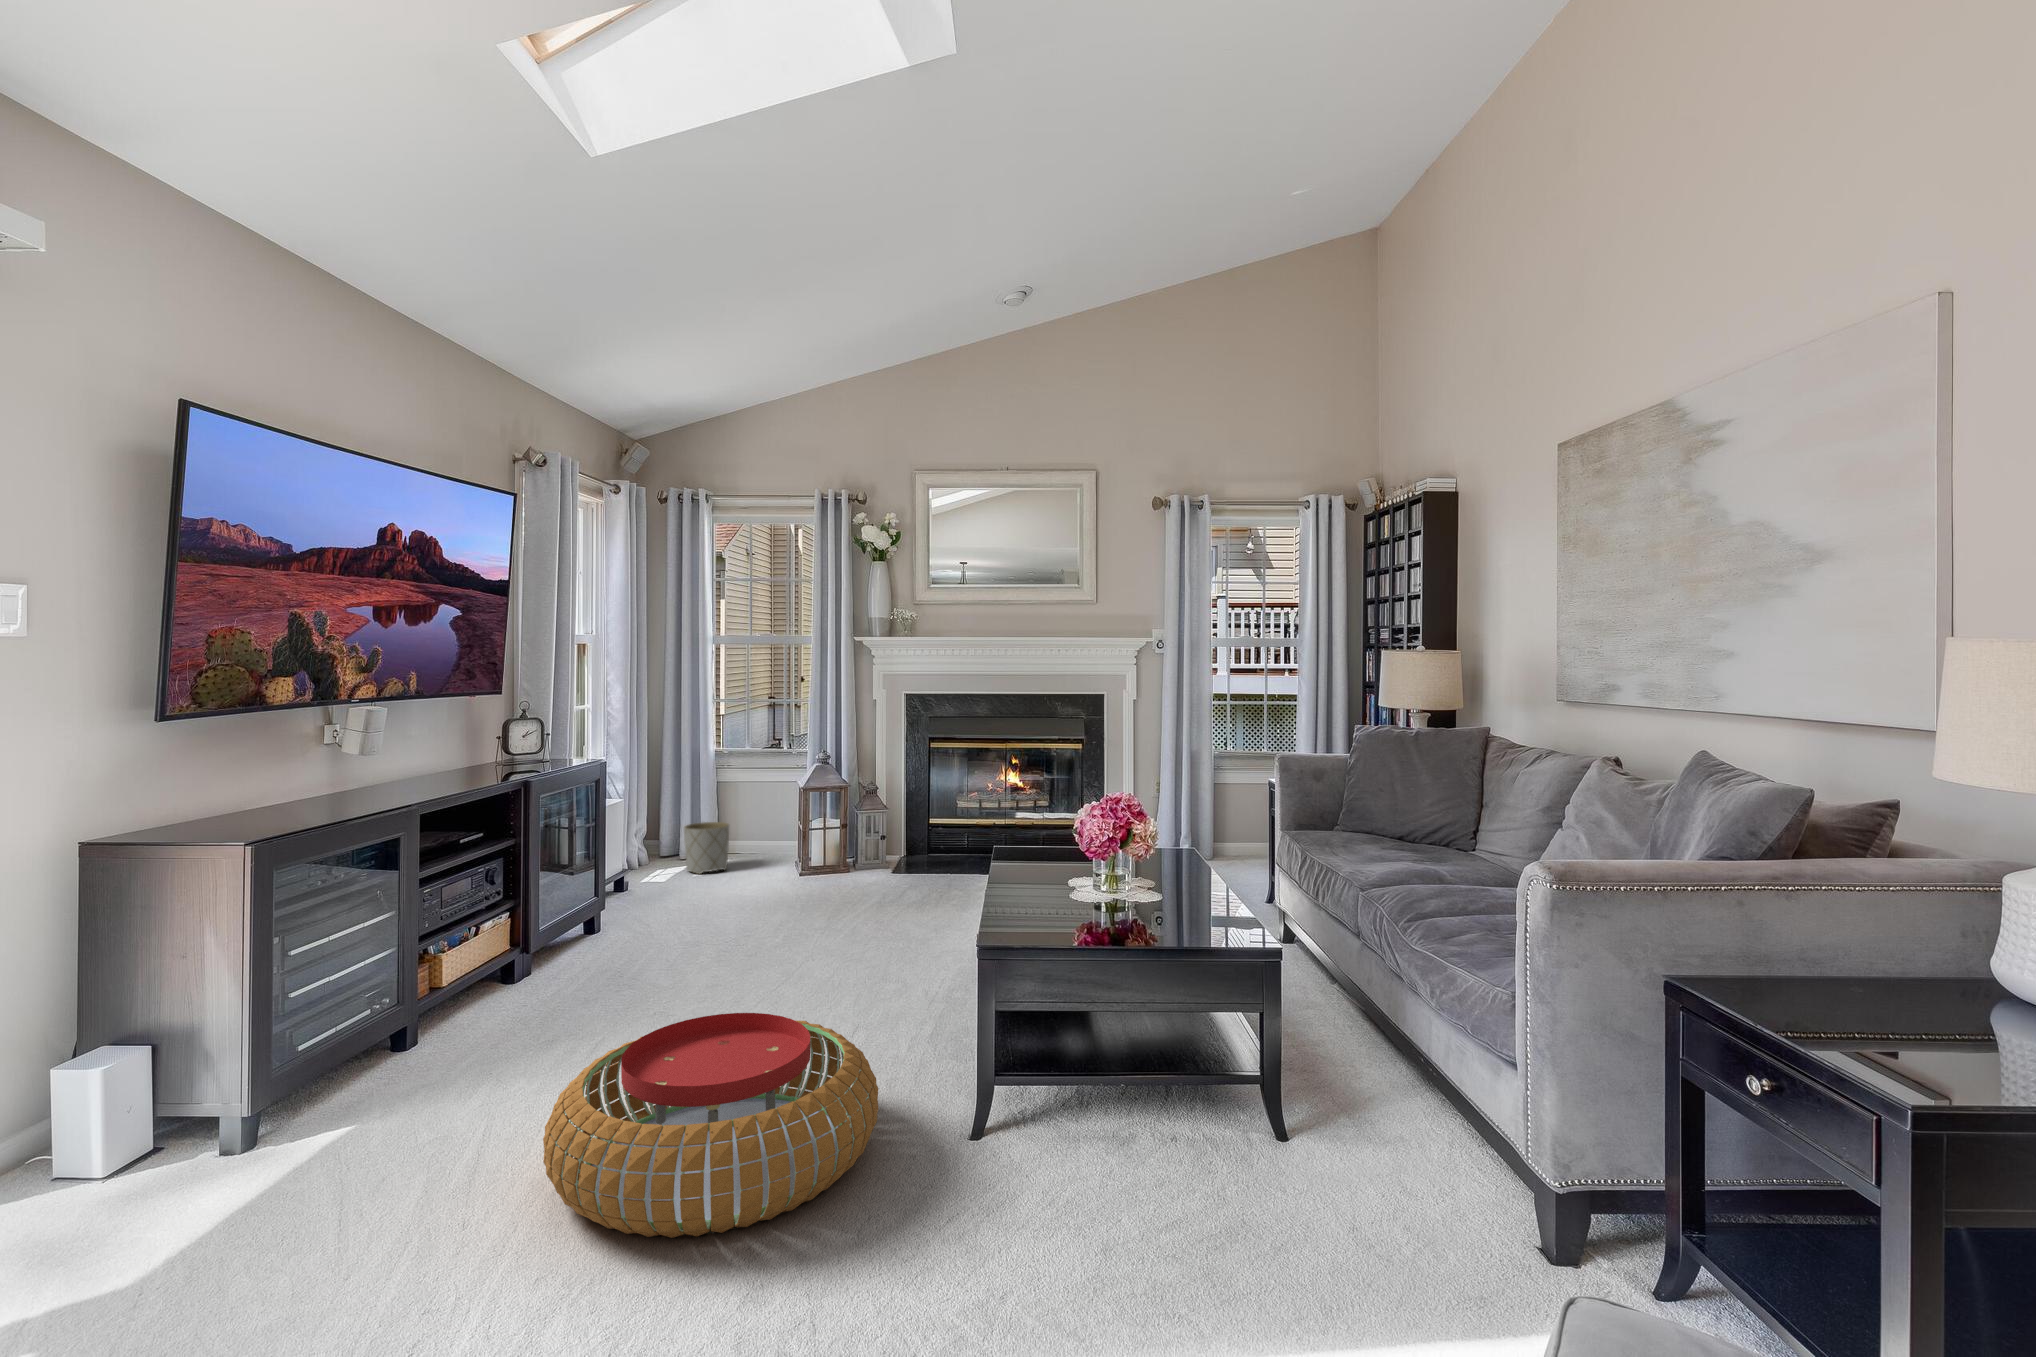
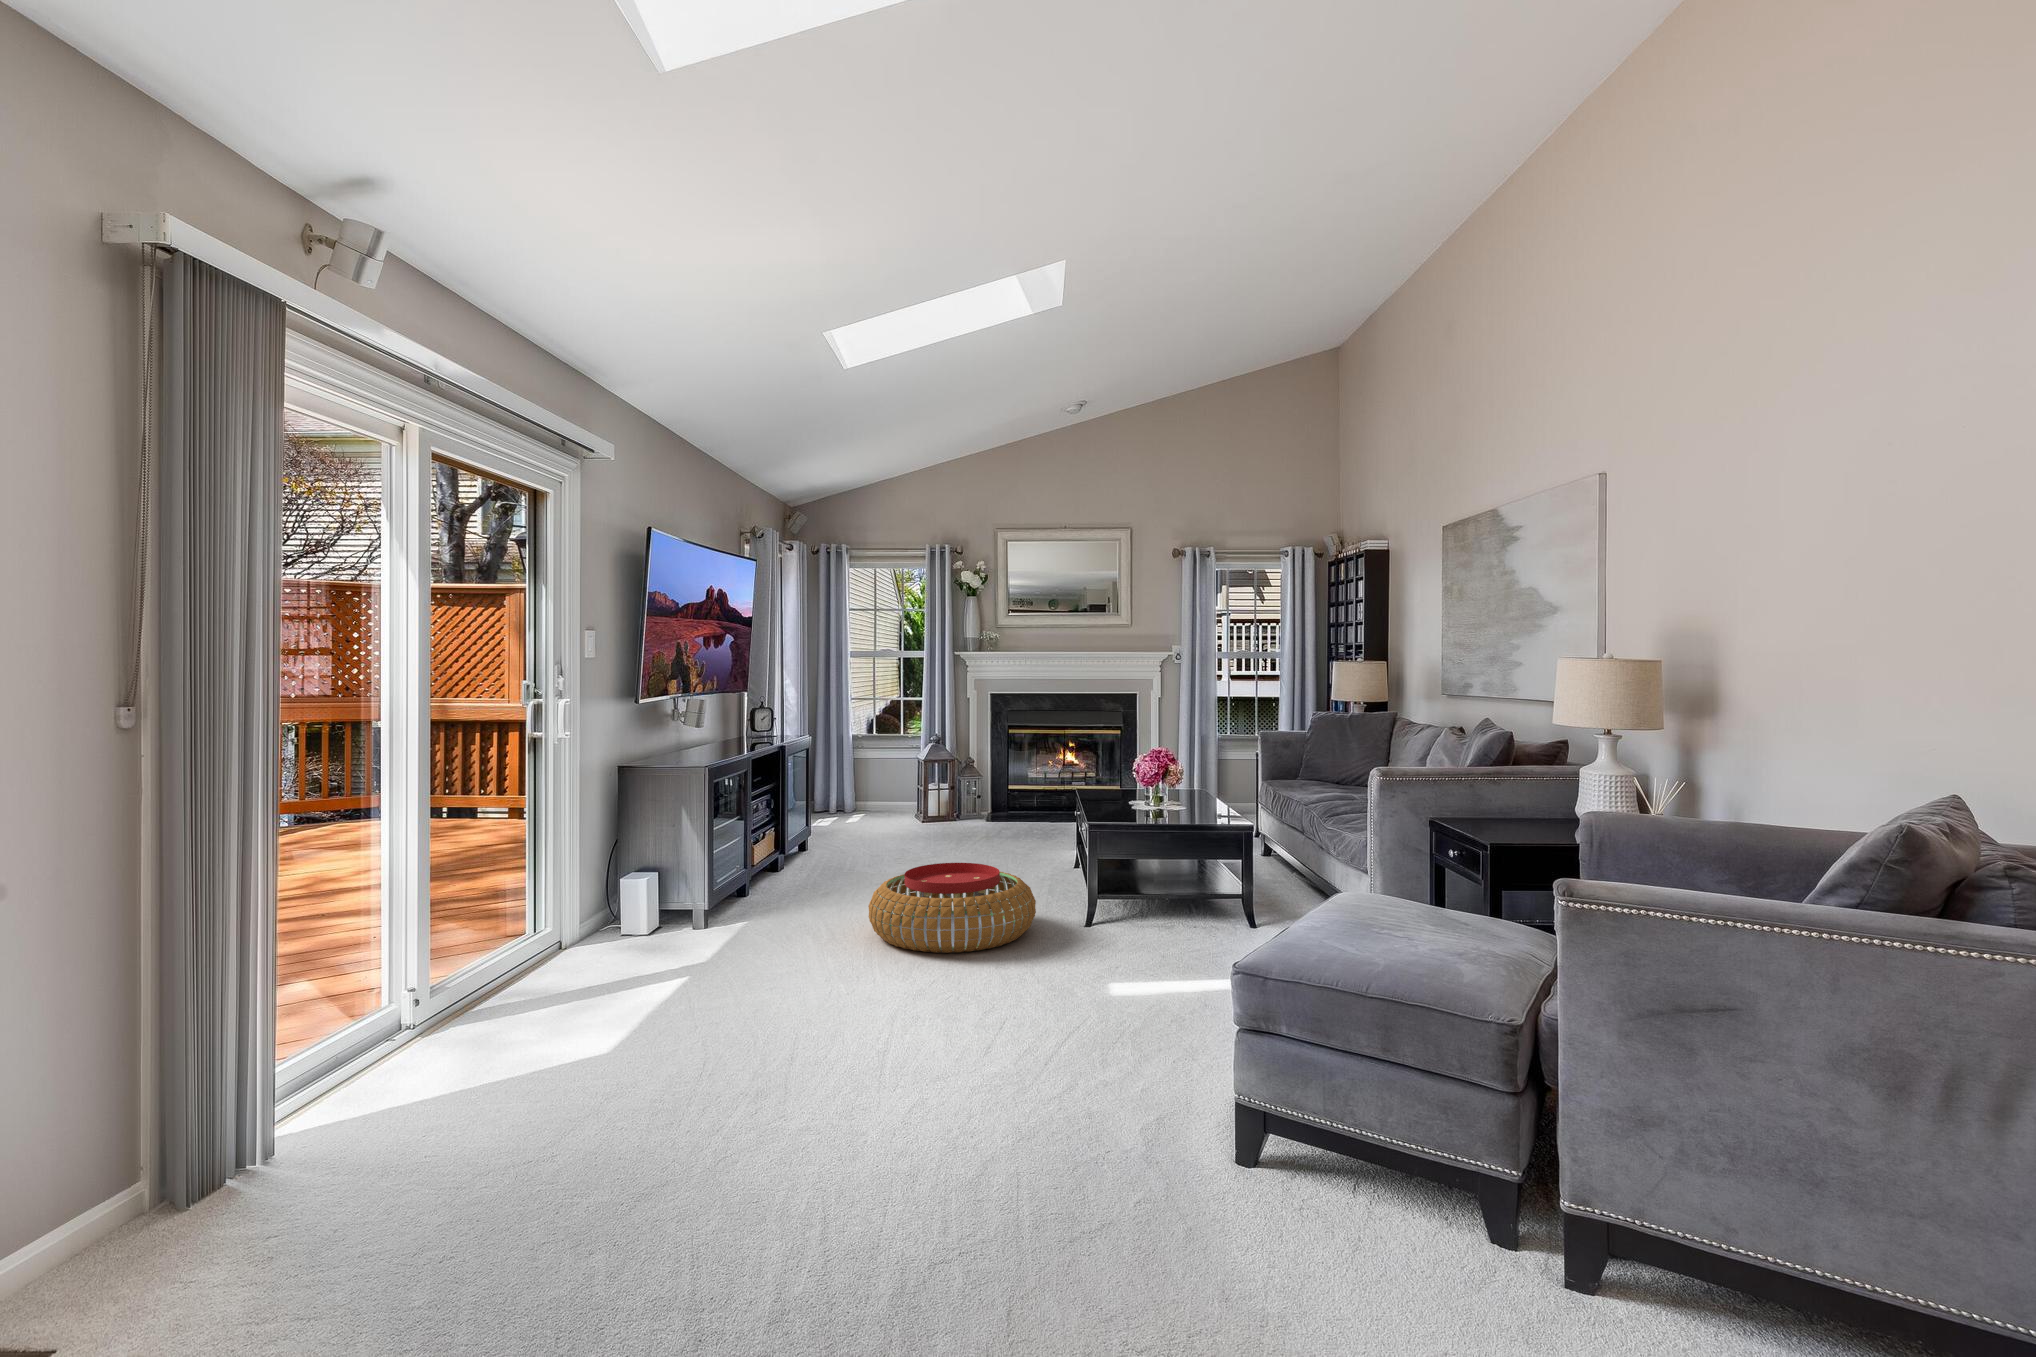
planter: present [684,822,729,874] -> none [835,787,867,823]

